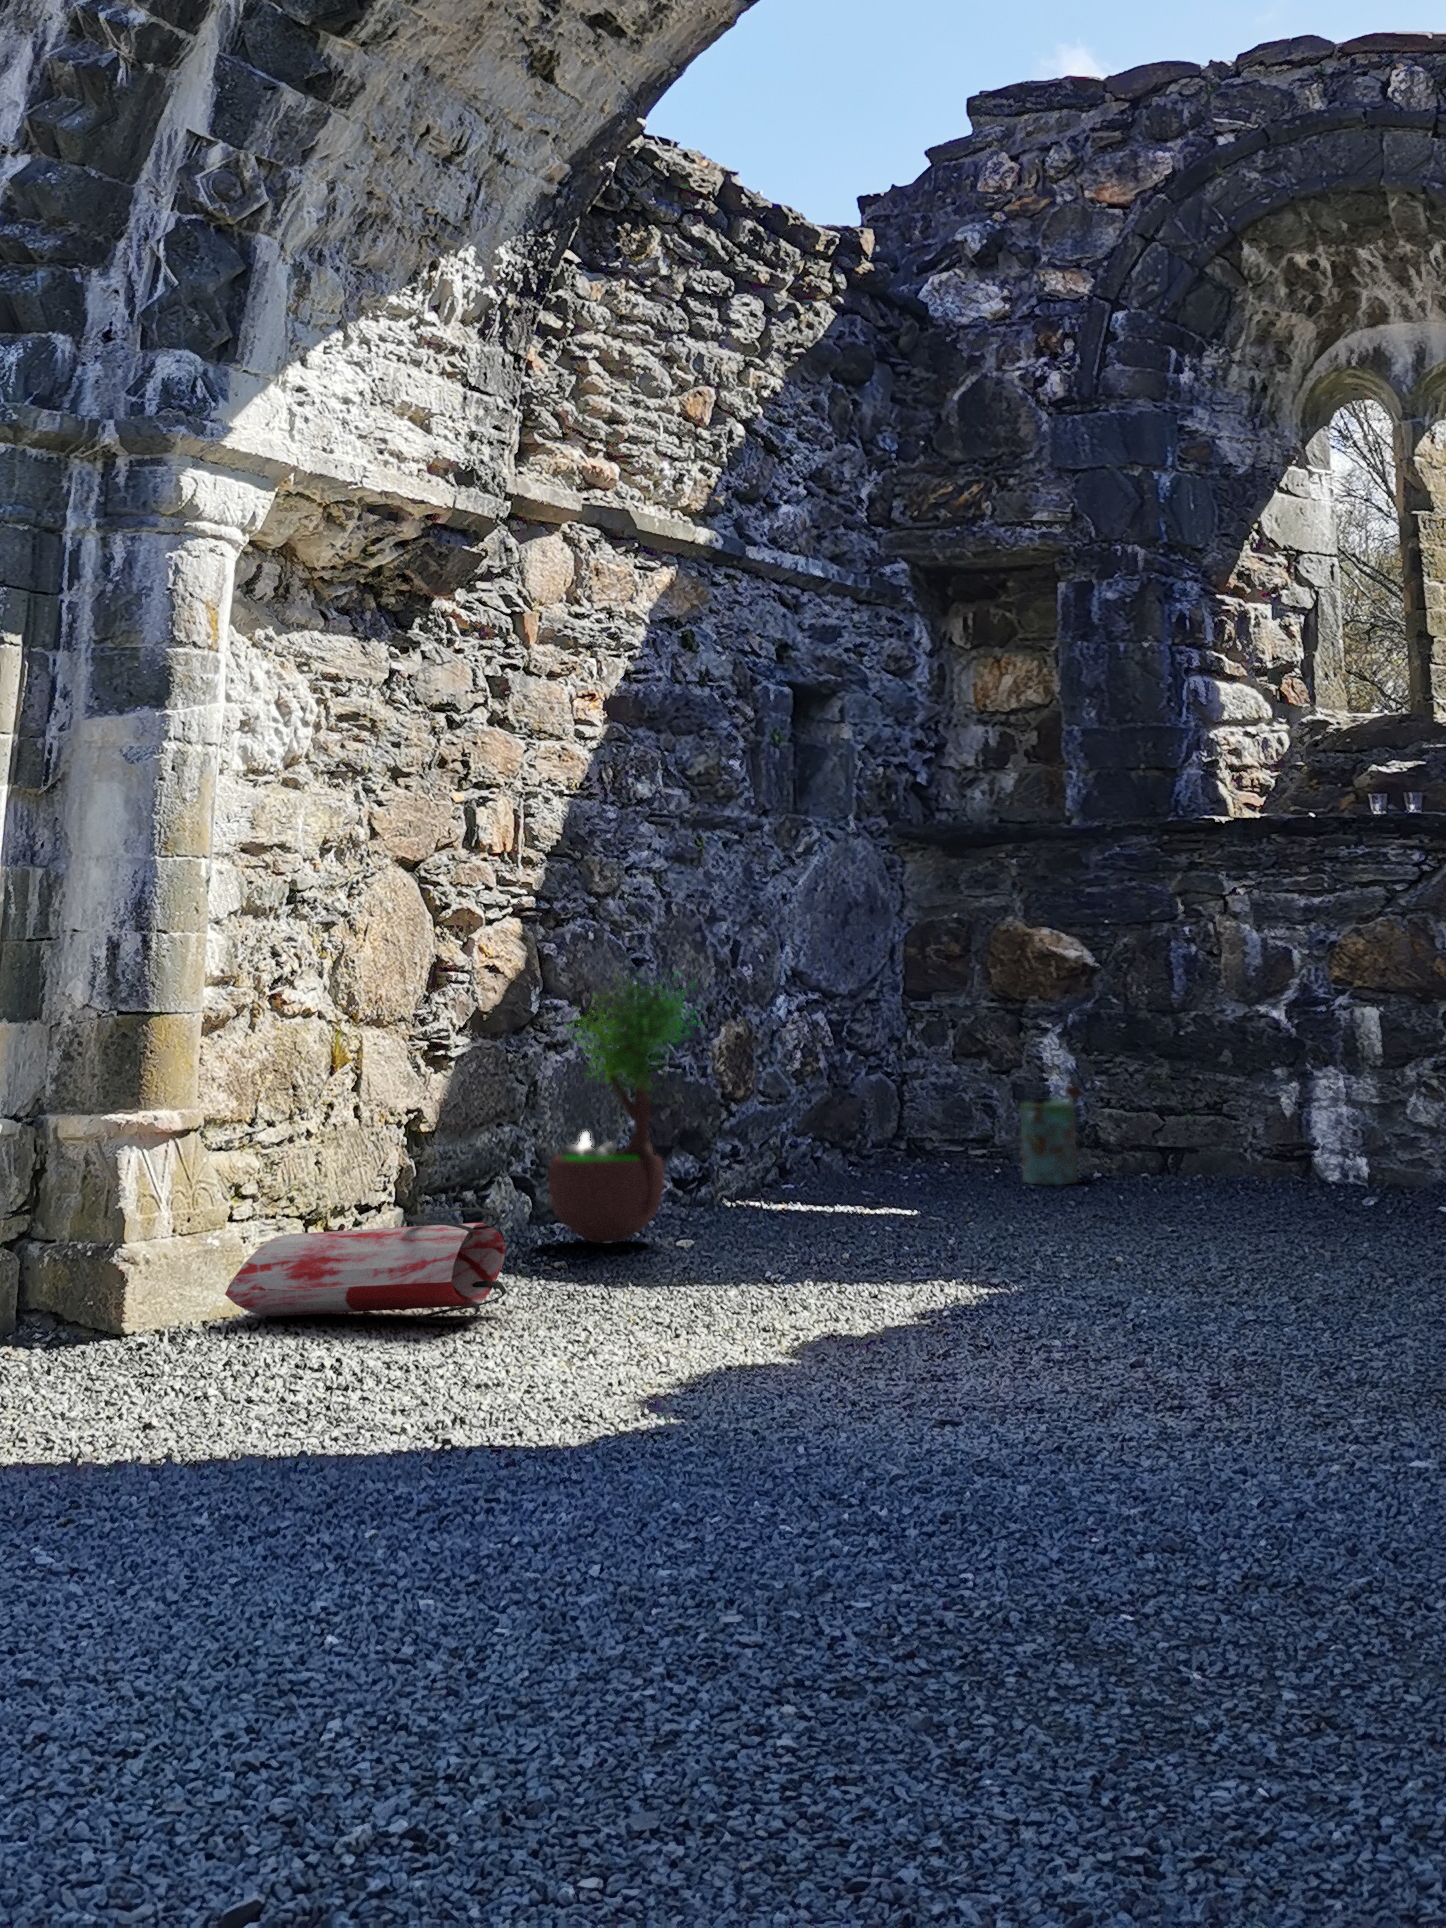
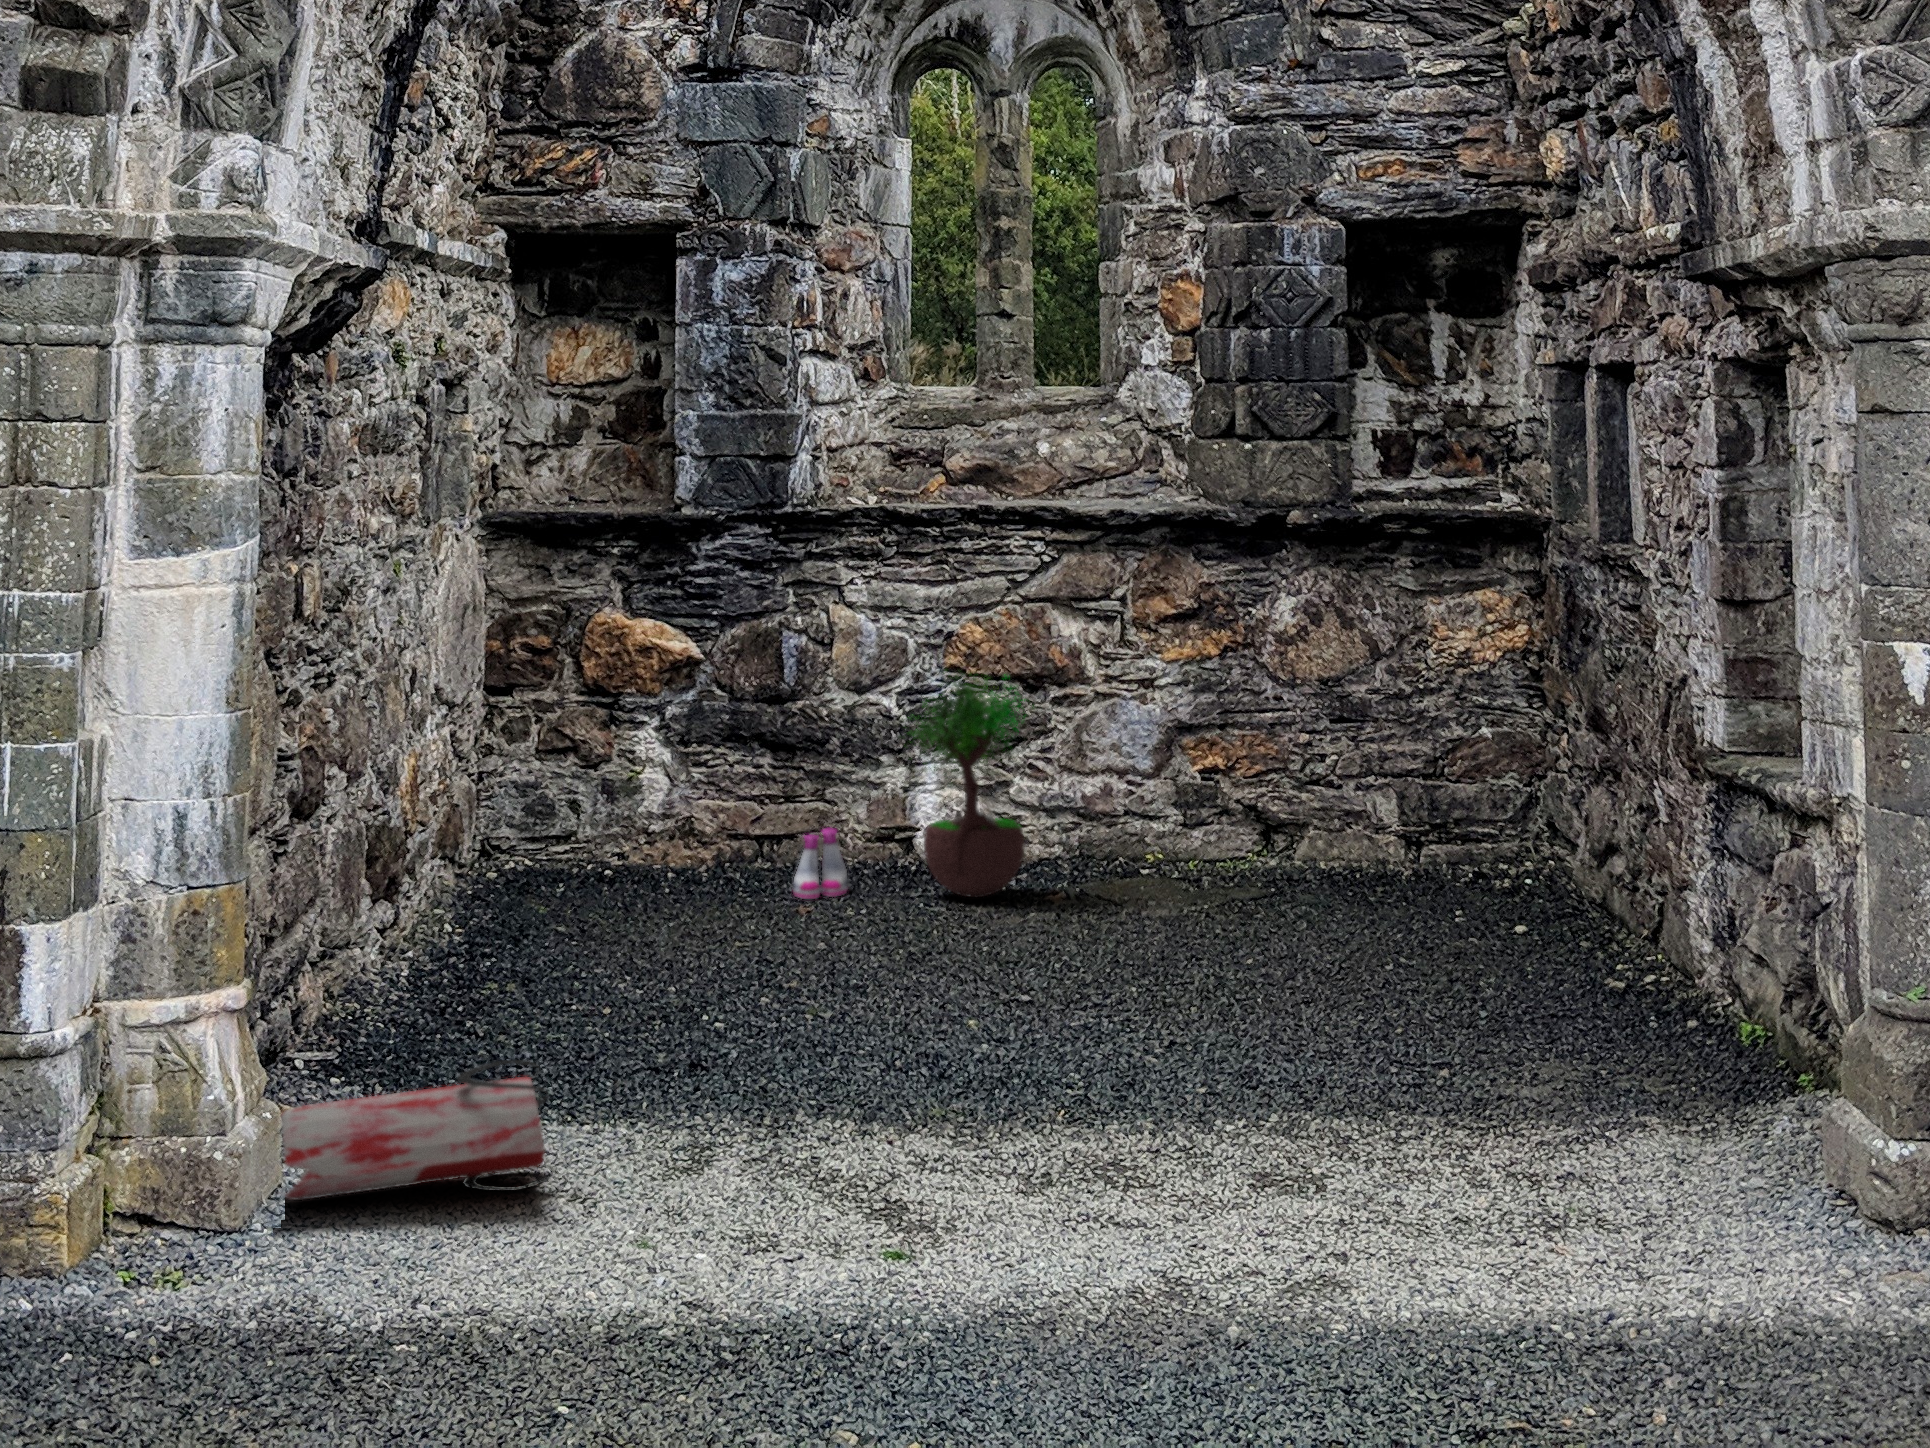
potted tree: present [548,971,696,1244] -> present [907,658,1026,897]
watering can: present [1020,1085,1082,1185] -> none [661,799,719,907]
boots: none [1152,1116,1211,1185] -> present [792,827,848,899]

